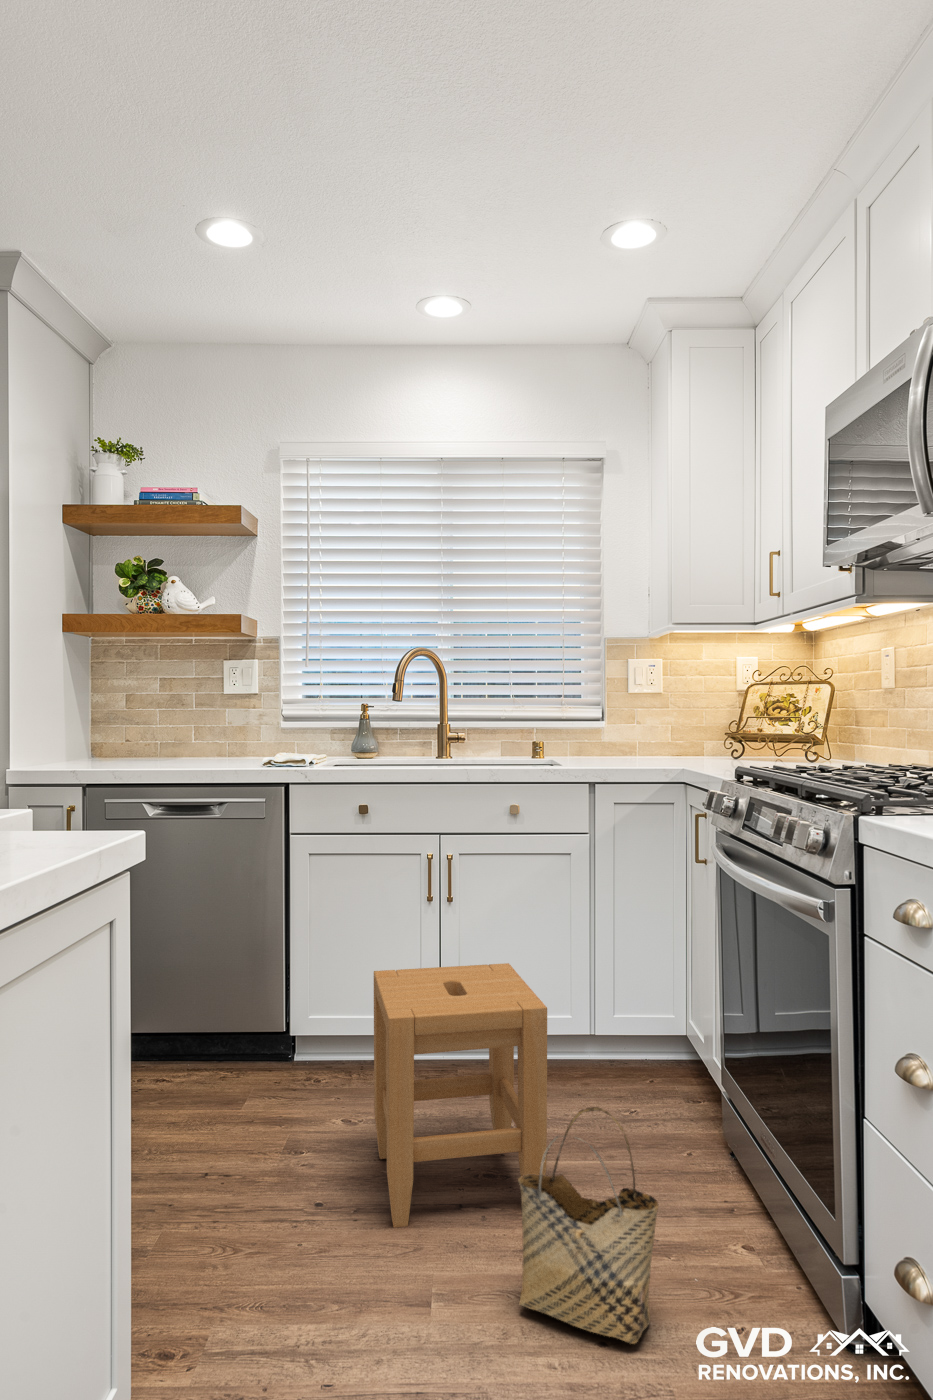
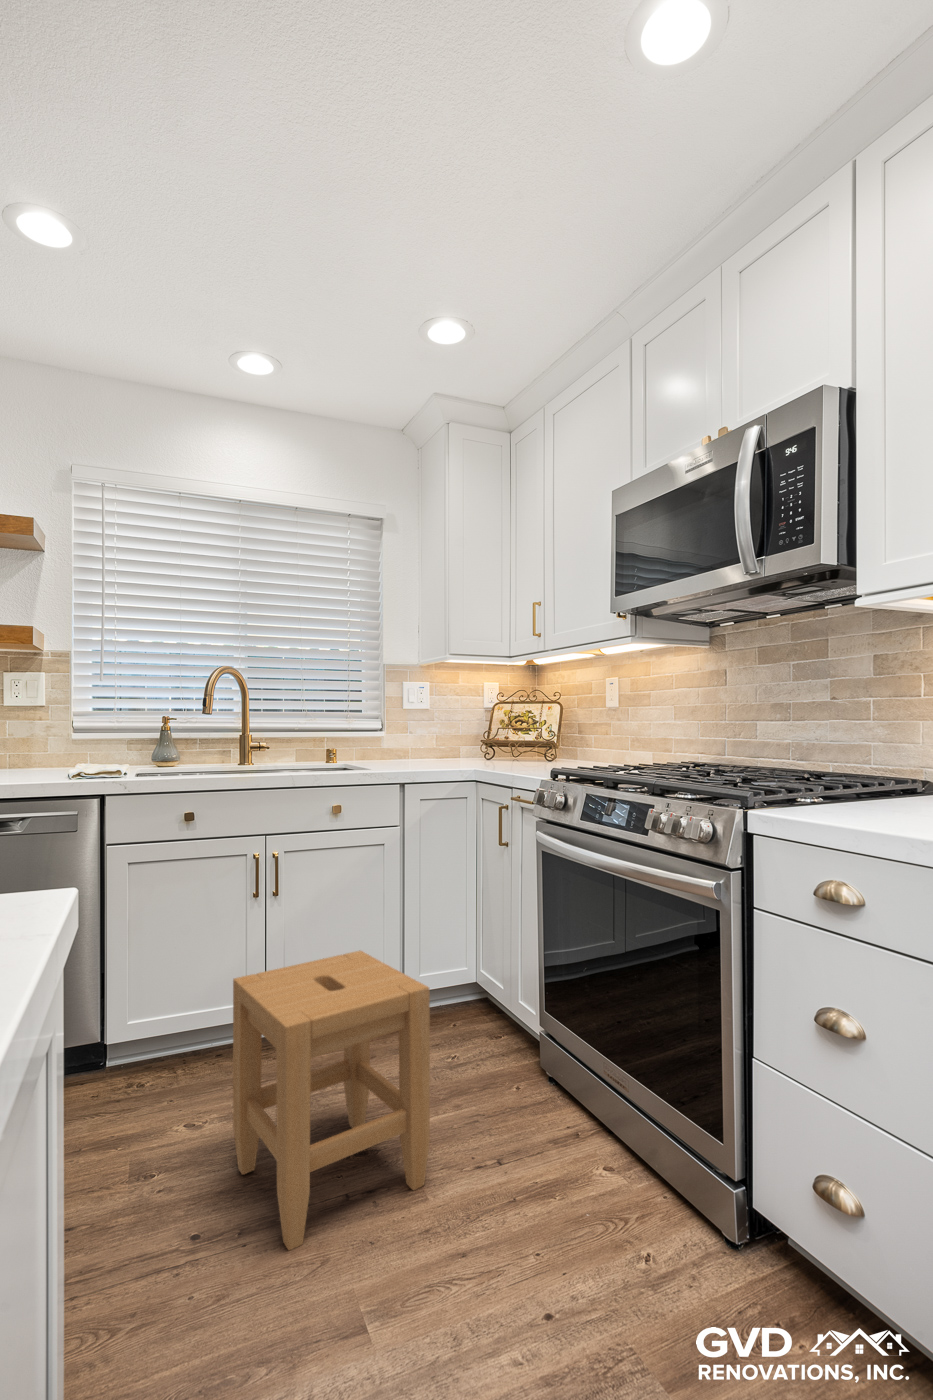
woven basket: present [518,1107,659,1344] -> none [448,1075,583,1302]

